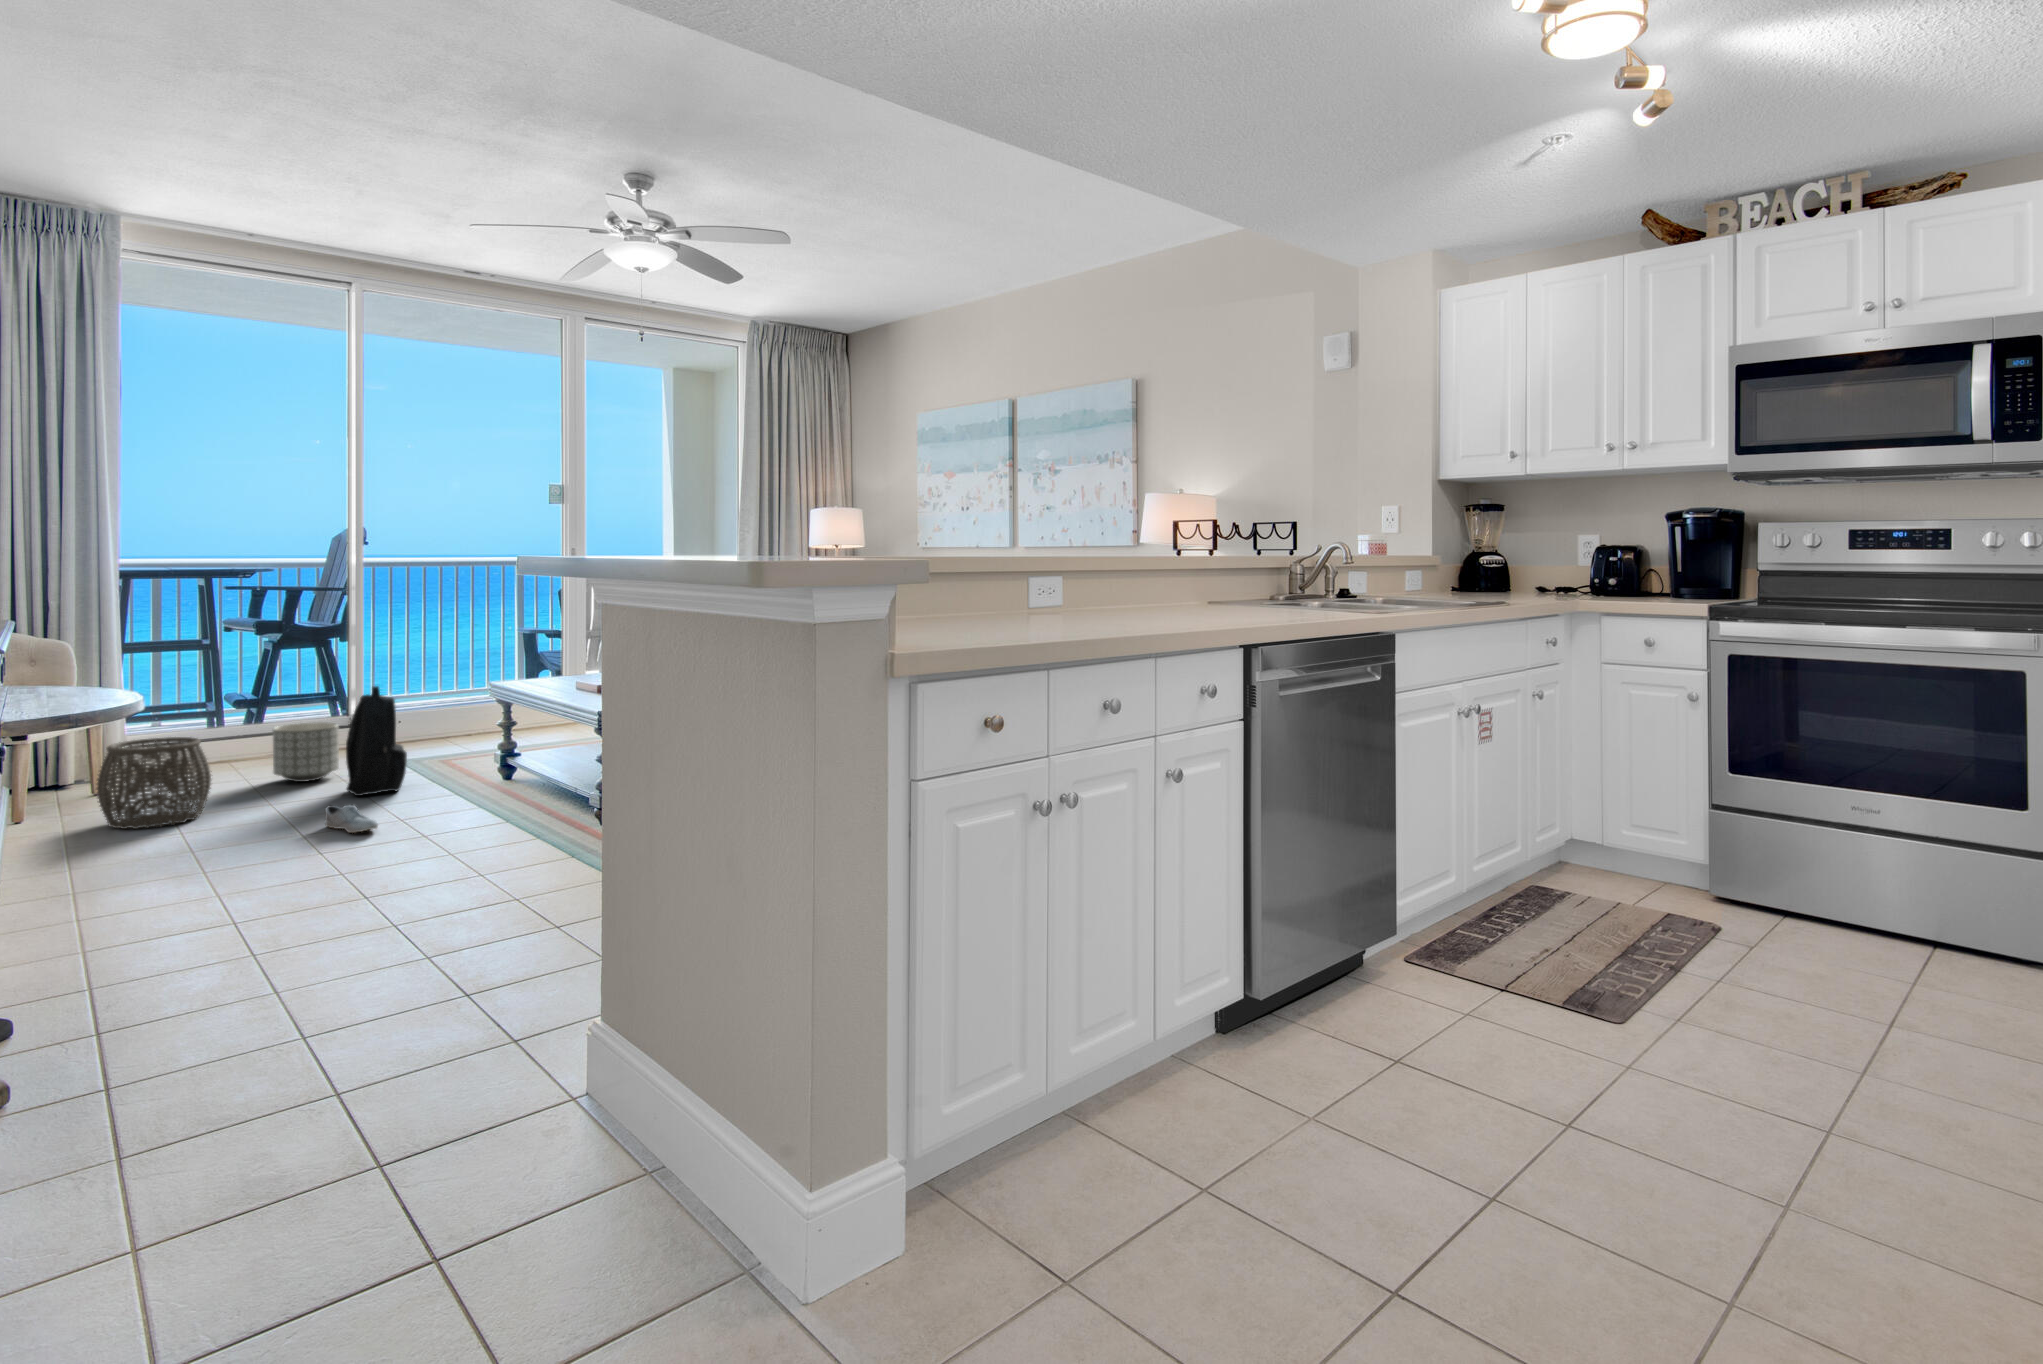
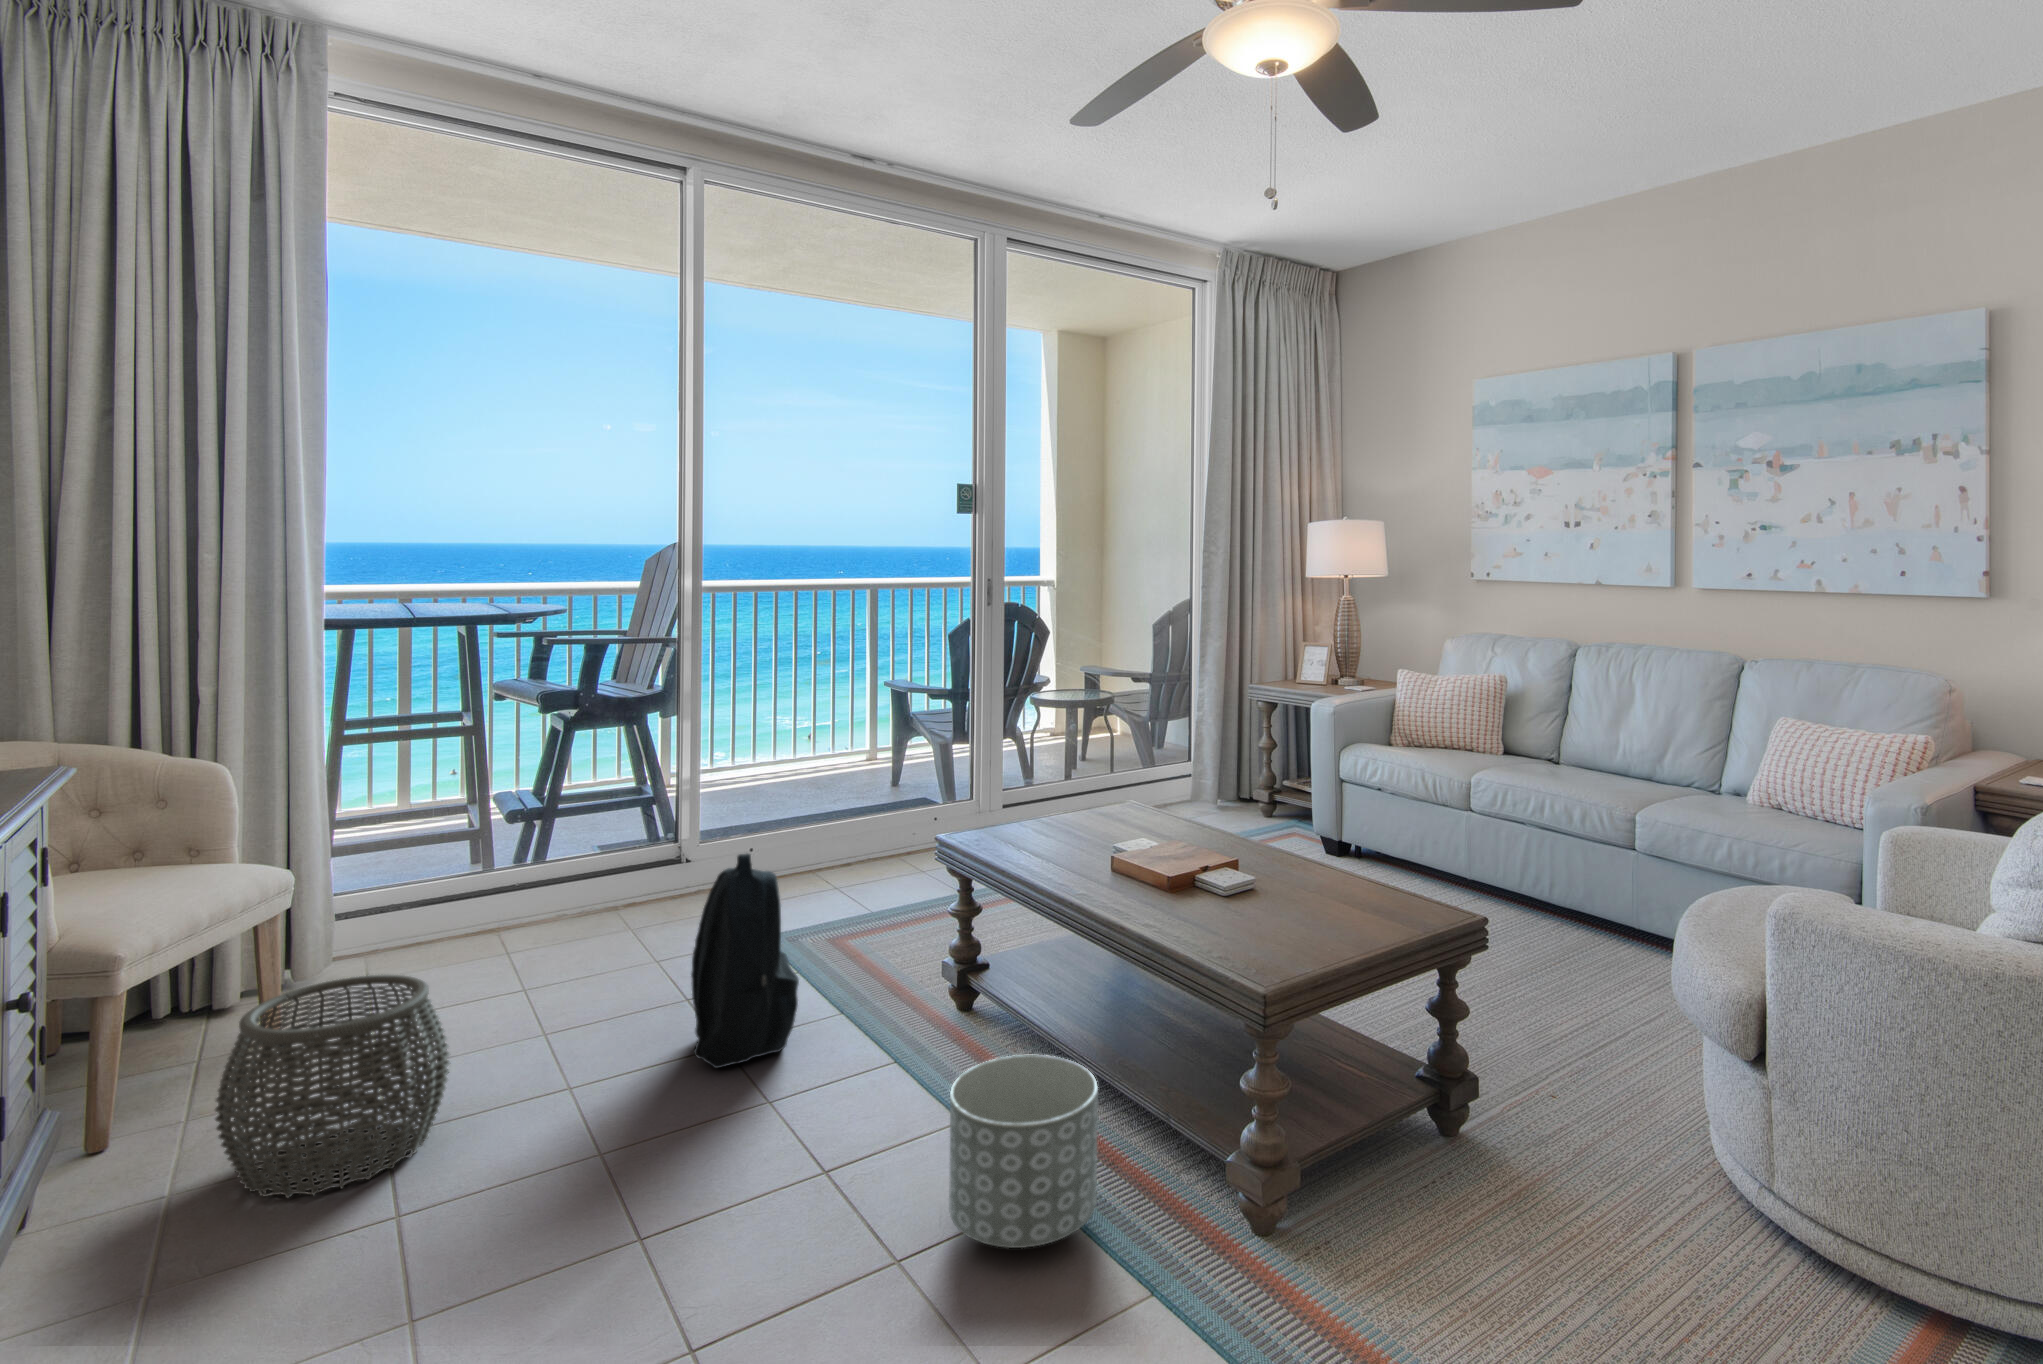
planter: present [273,722,339,782] -> present [949,1055,1098,1248]
shoe: present [325,805,378,833] -> none [667,1155,781,1246]

